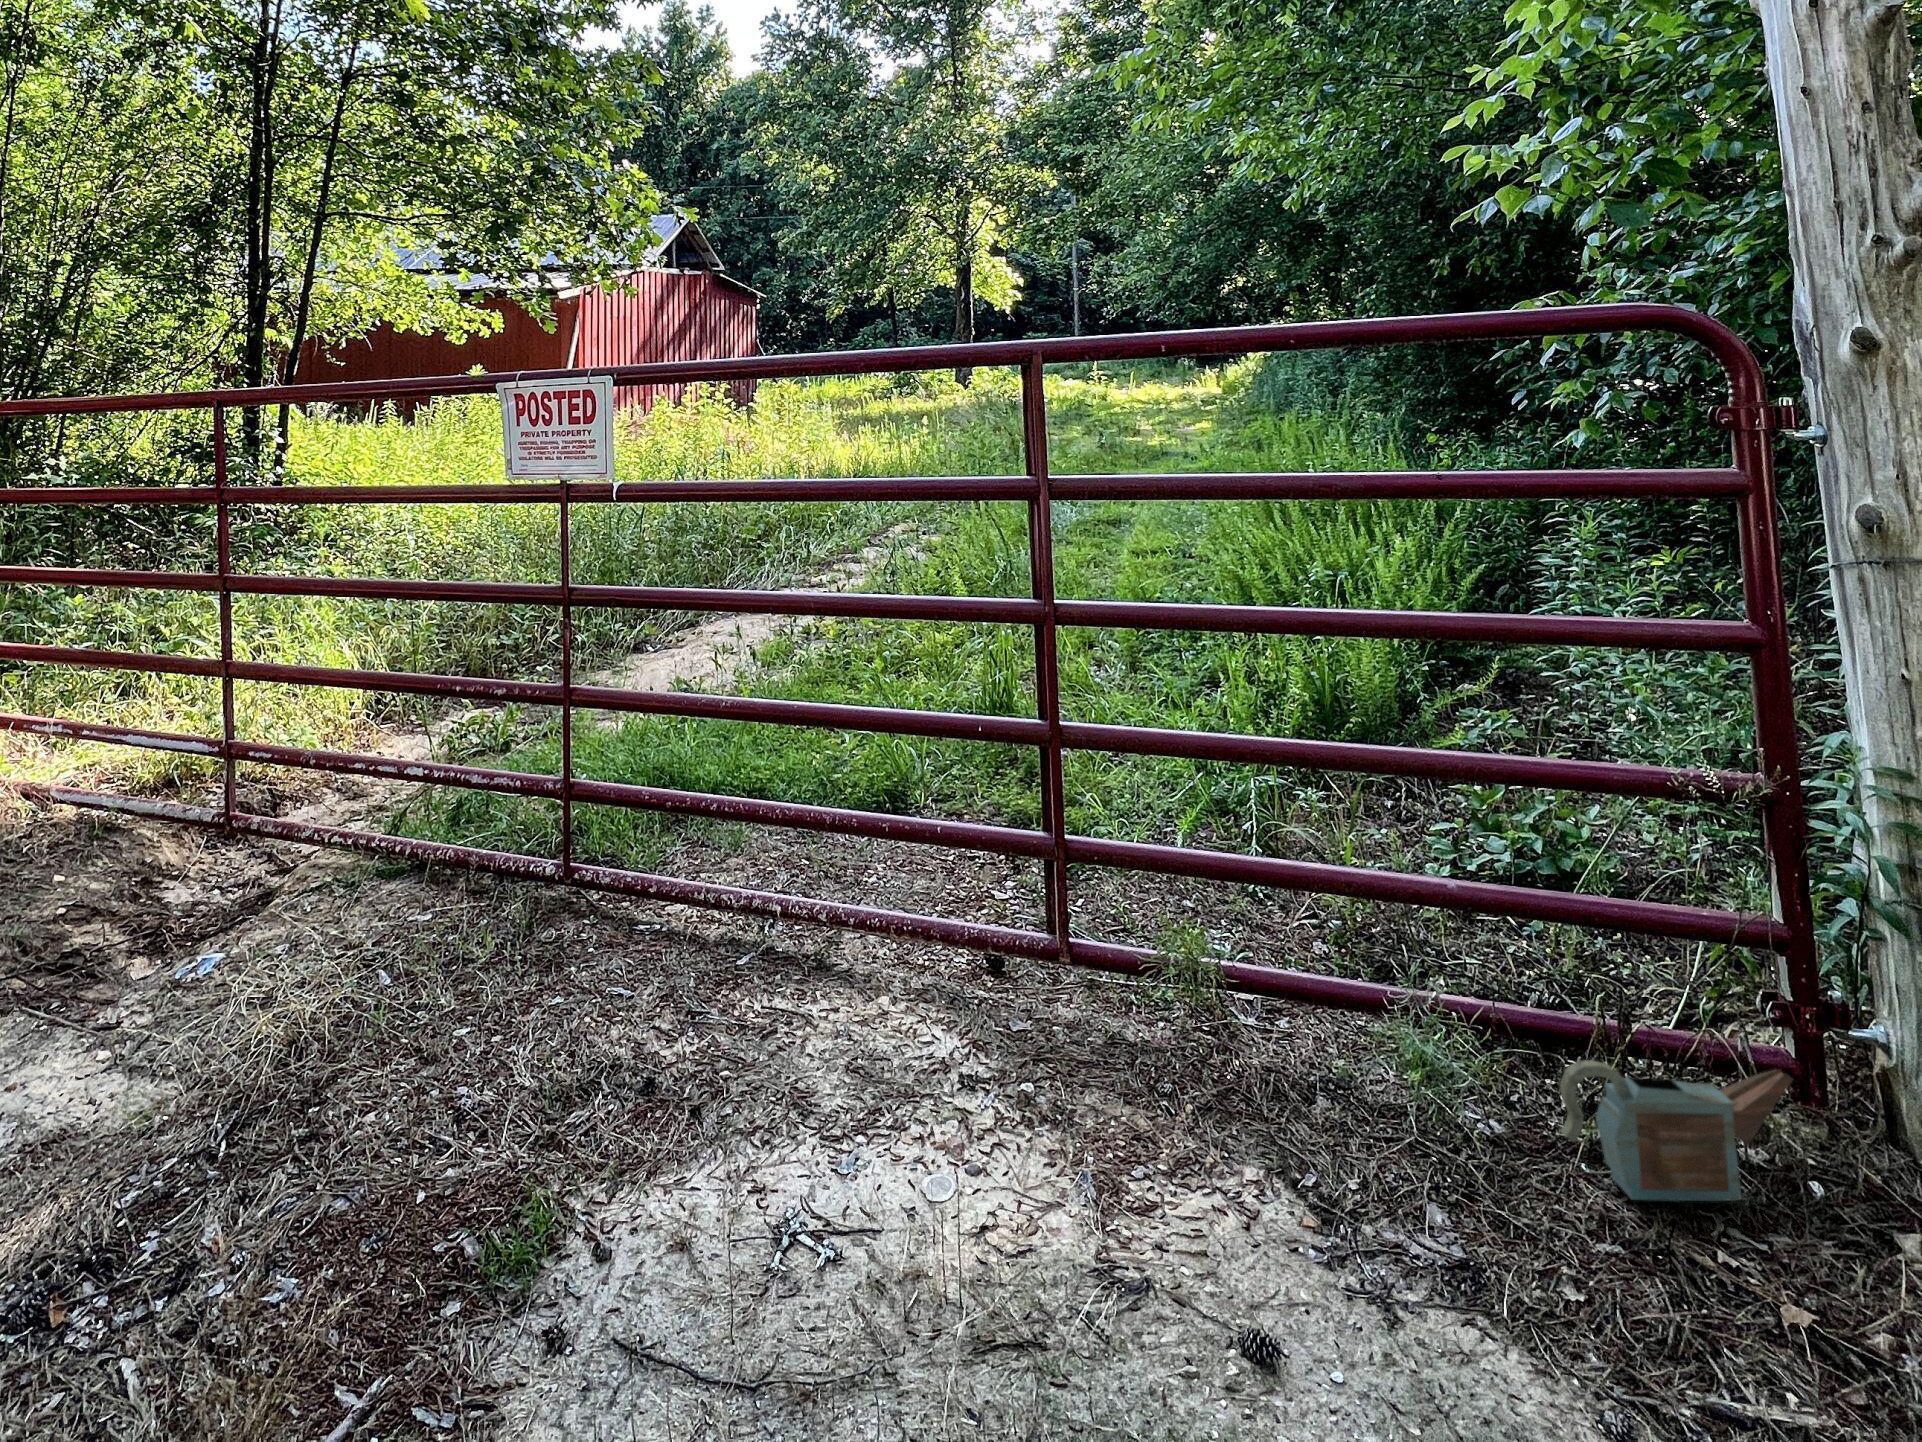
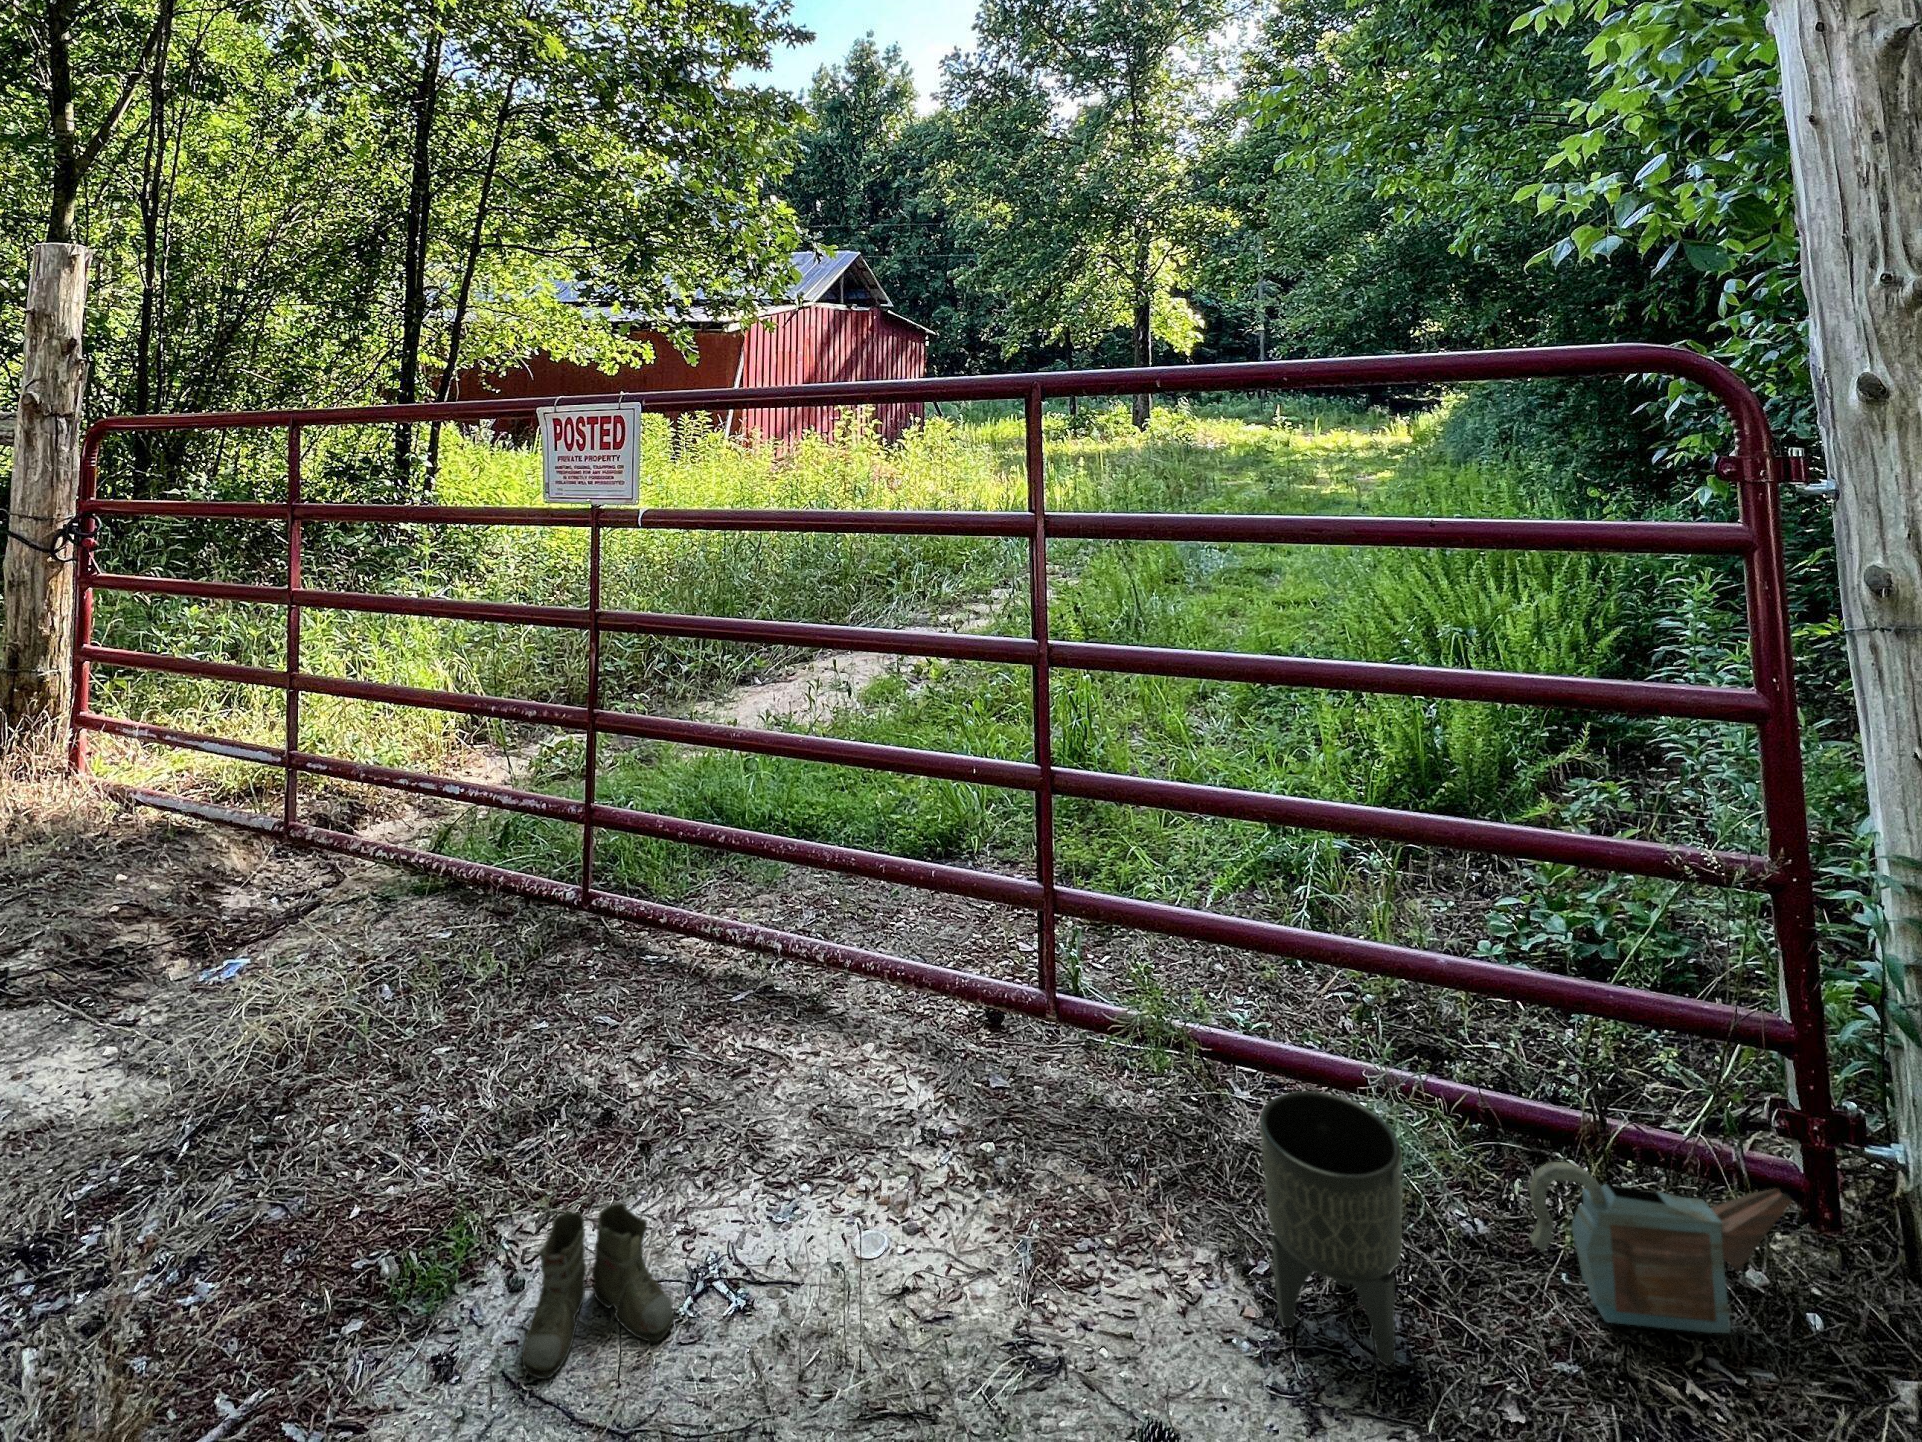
planter: none [1313,1012,1454,1258] -> present [1260,1091,1402,1366]
boots: none [606,1169,771,1345] -> present [522,1203,674,1379]

